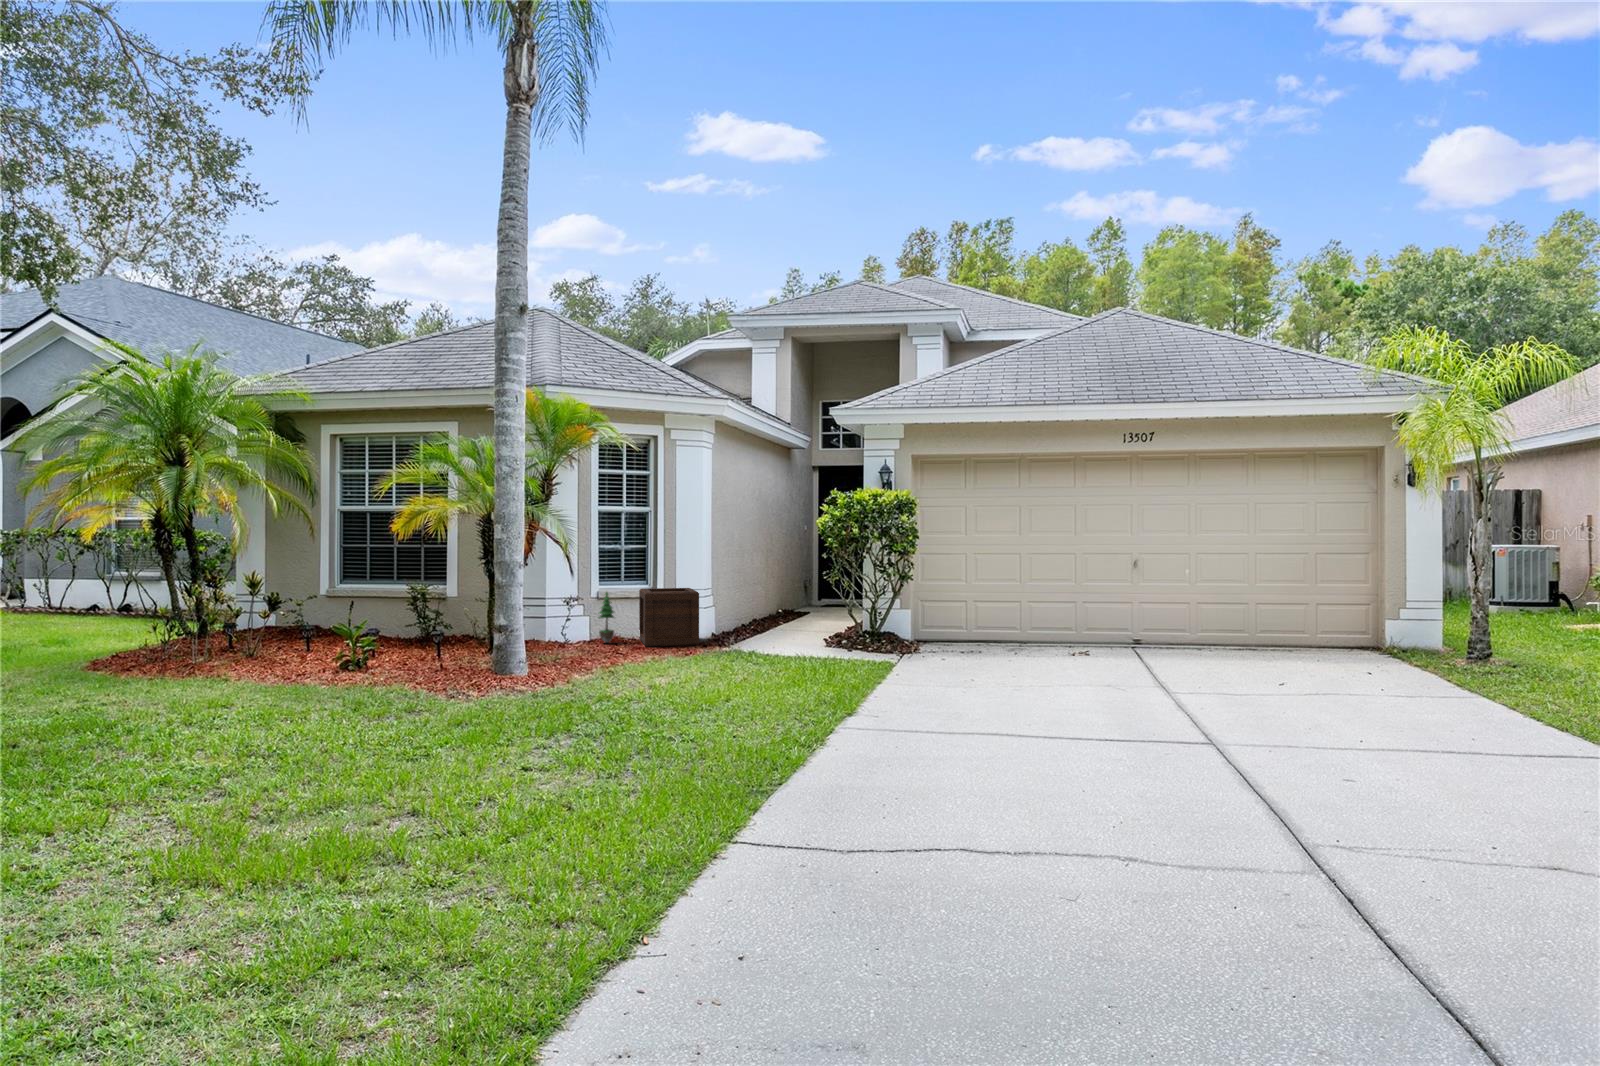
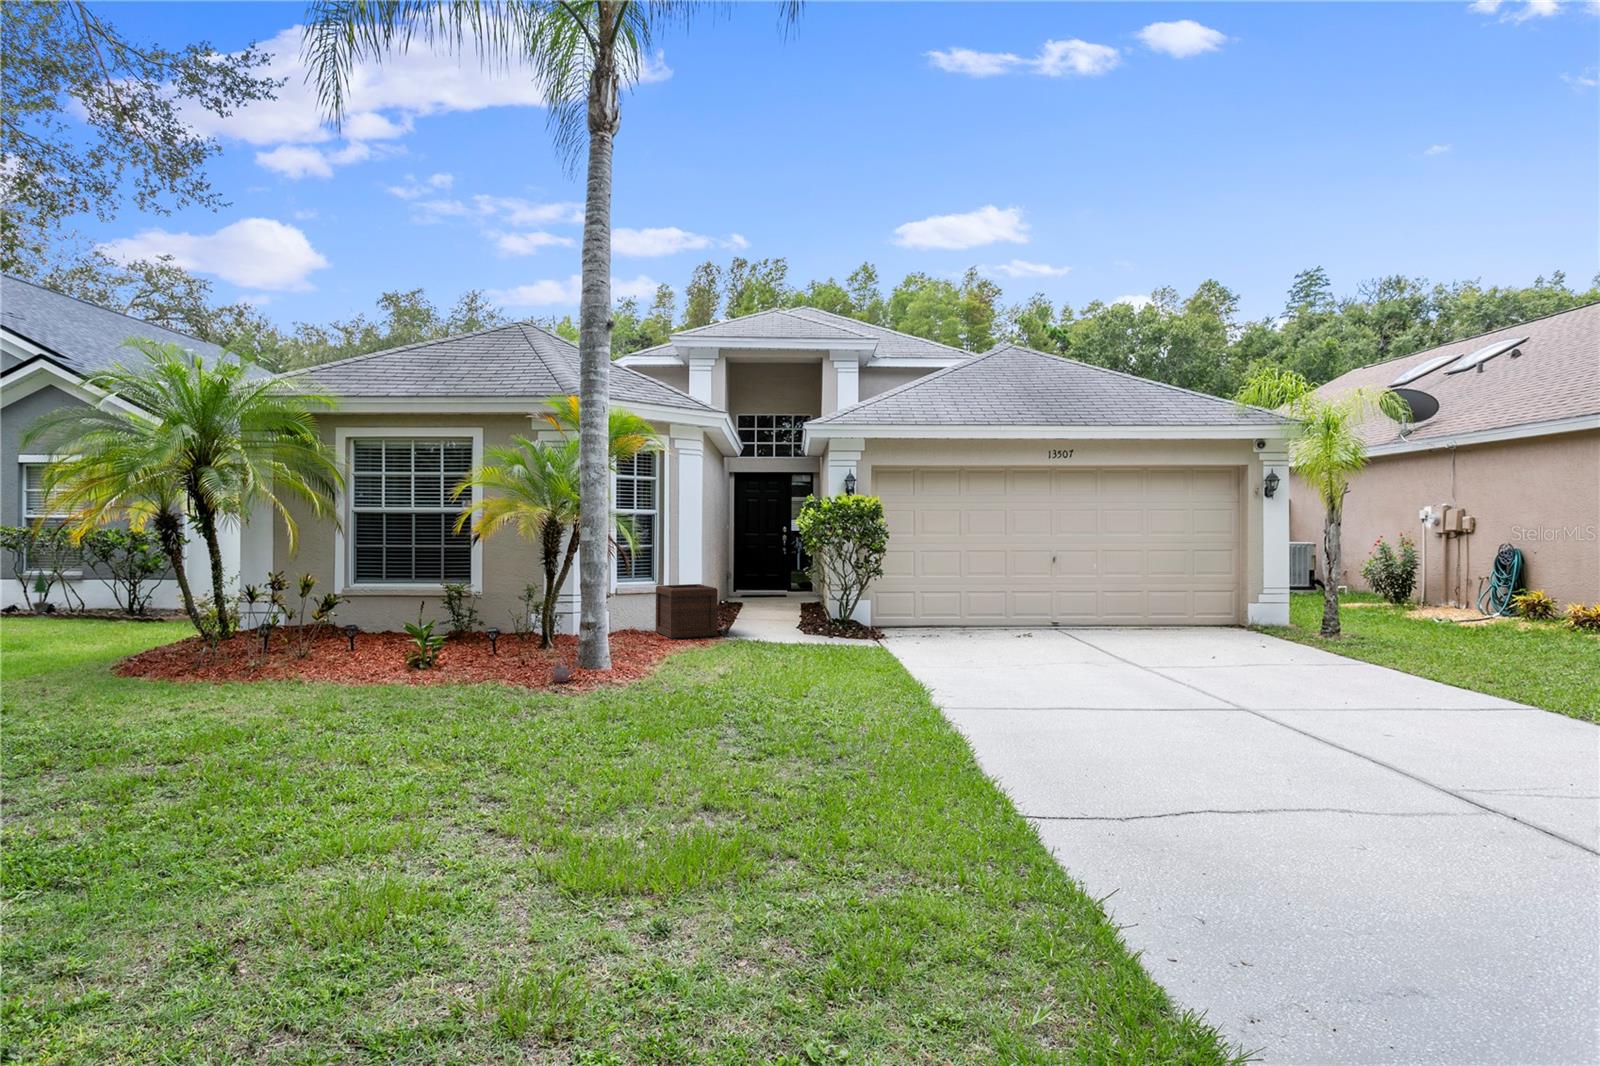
potted tree: present [599,592,614,643] -> present [32,571,49,613]
watering can: none [458,661,496,686] -> present [551,659,580,682]

